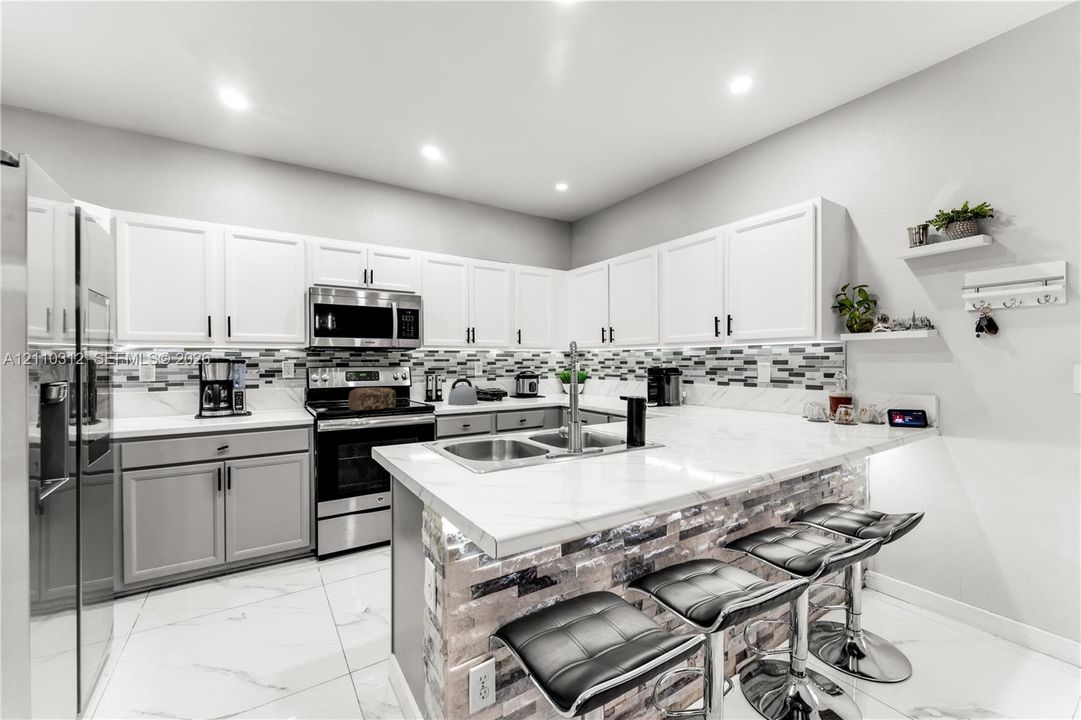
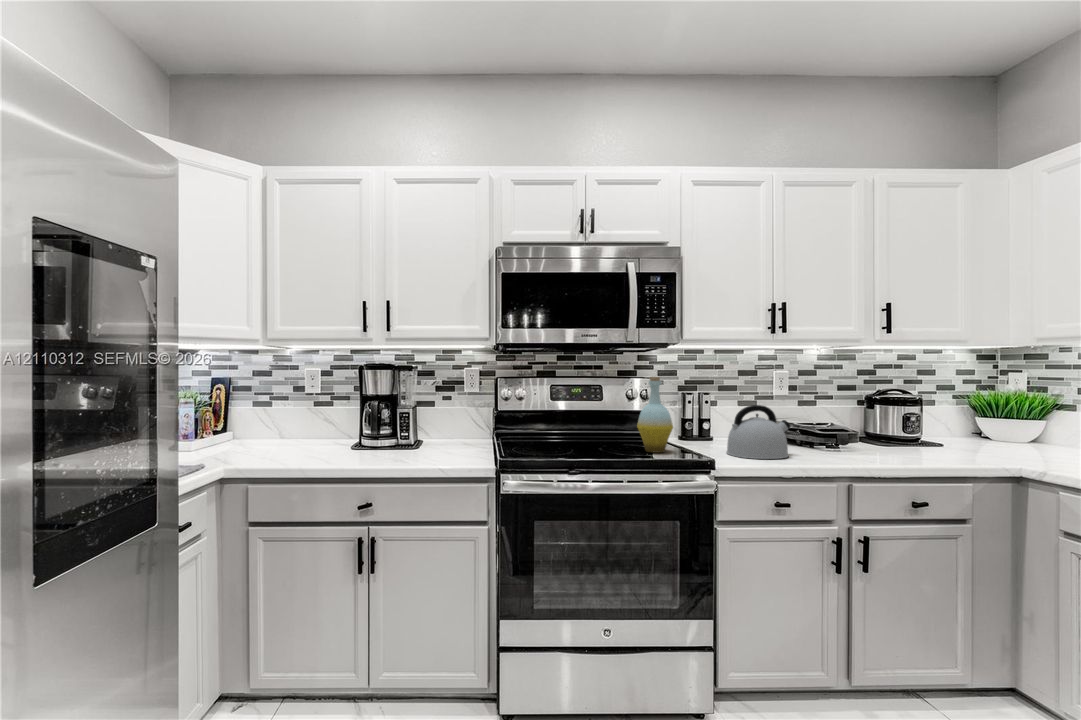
bottle: none [400,365,420,406] -> present [637,377,673,453]
bread loaf: present [348,388,396,411] -> none [550,417,630,460]

